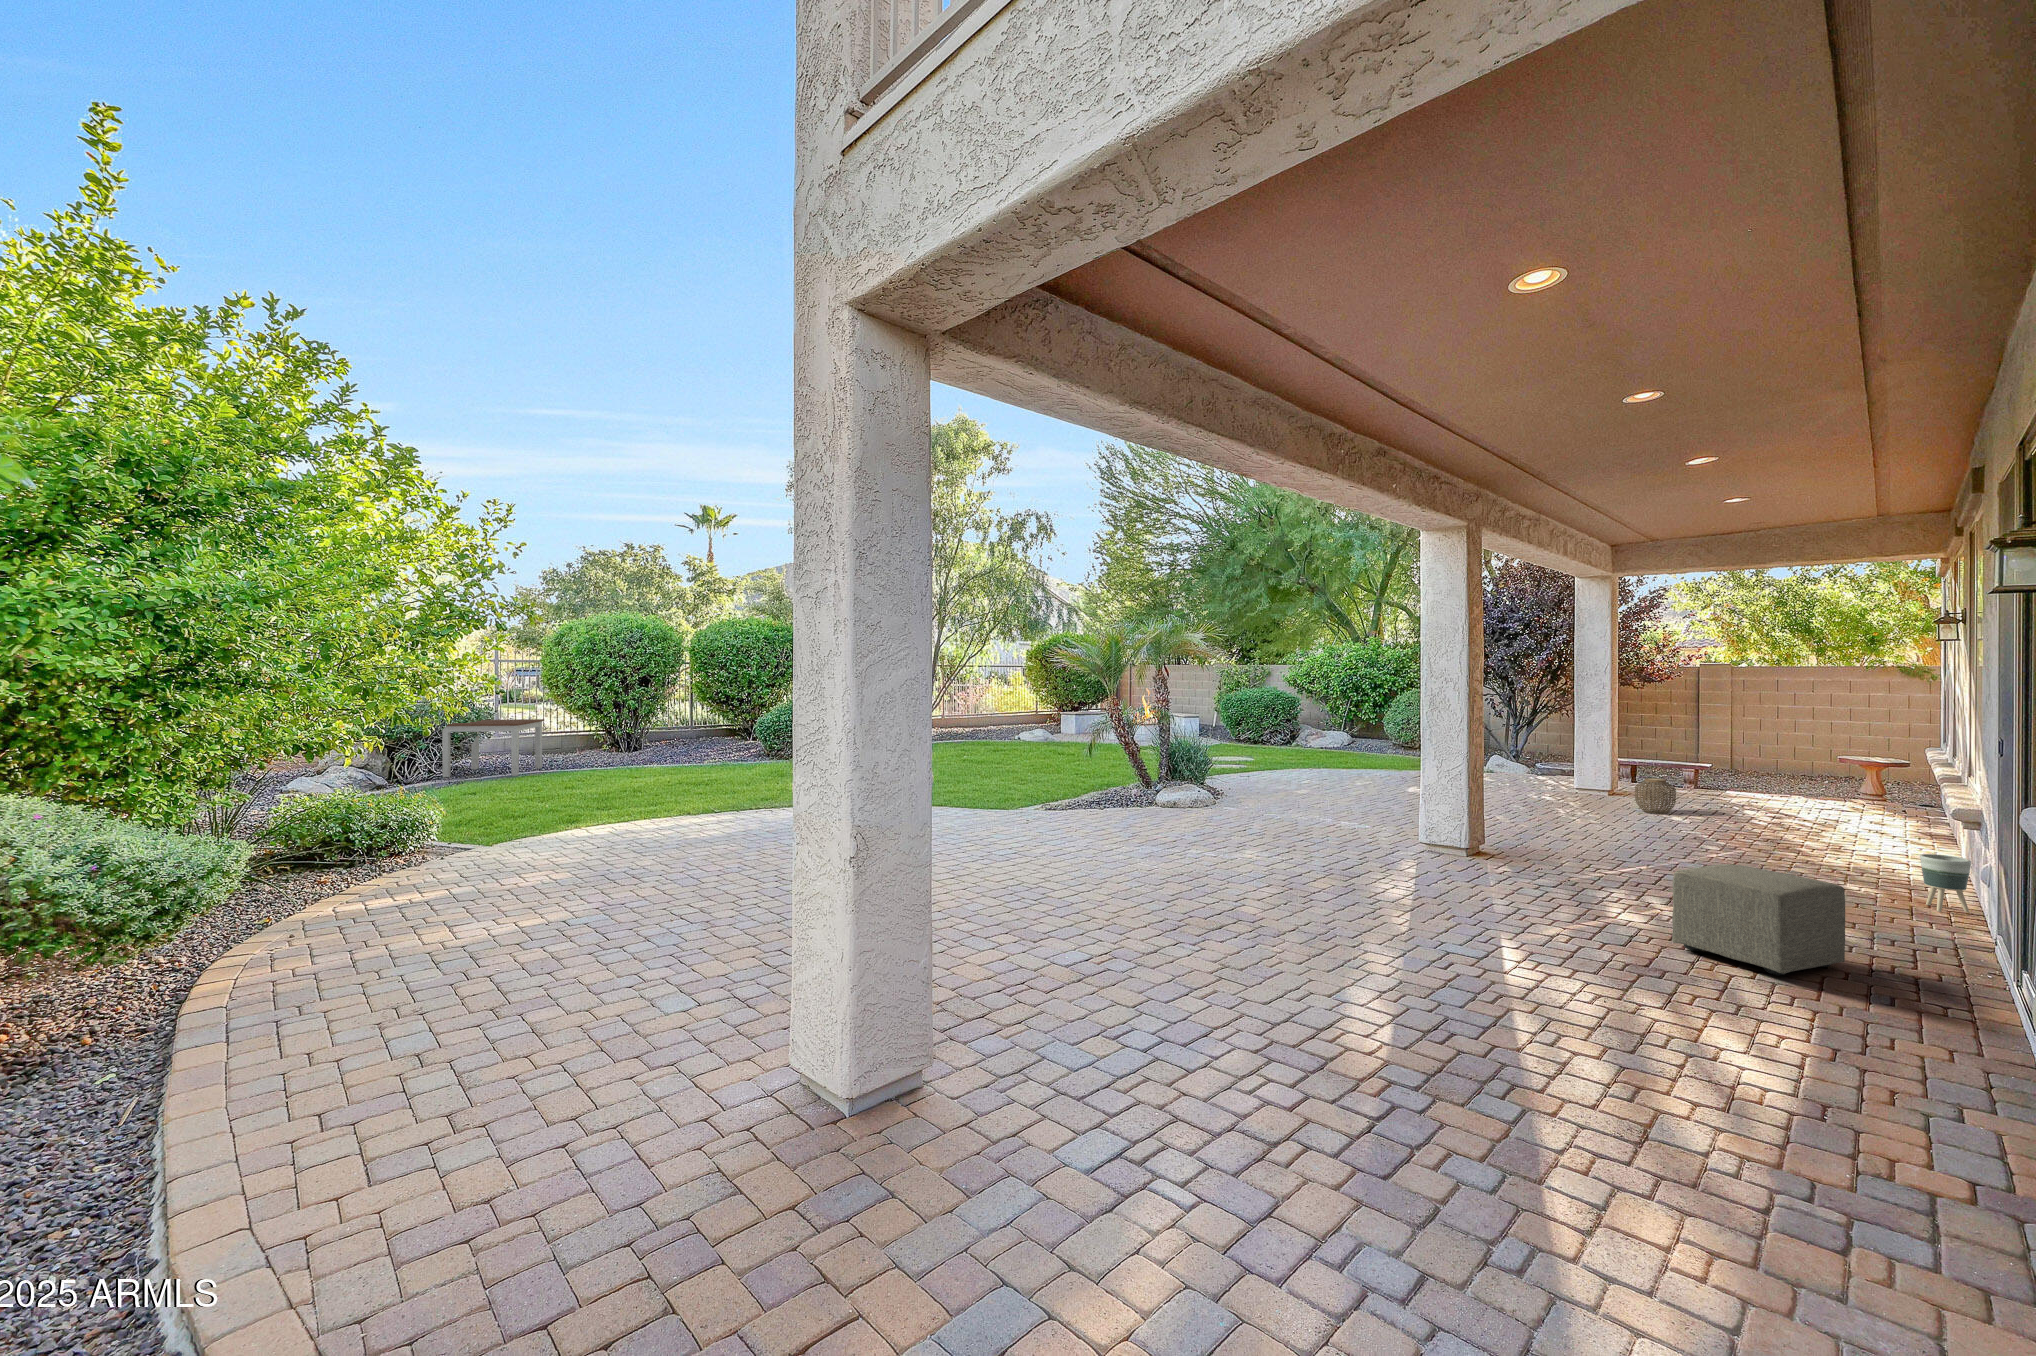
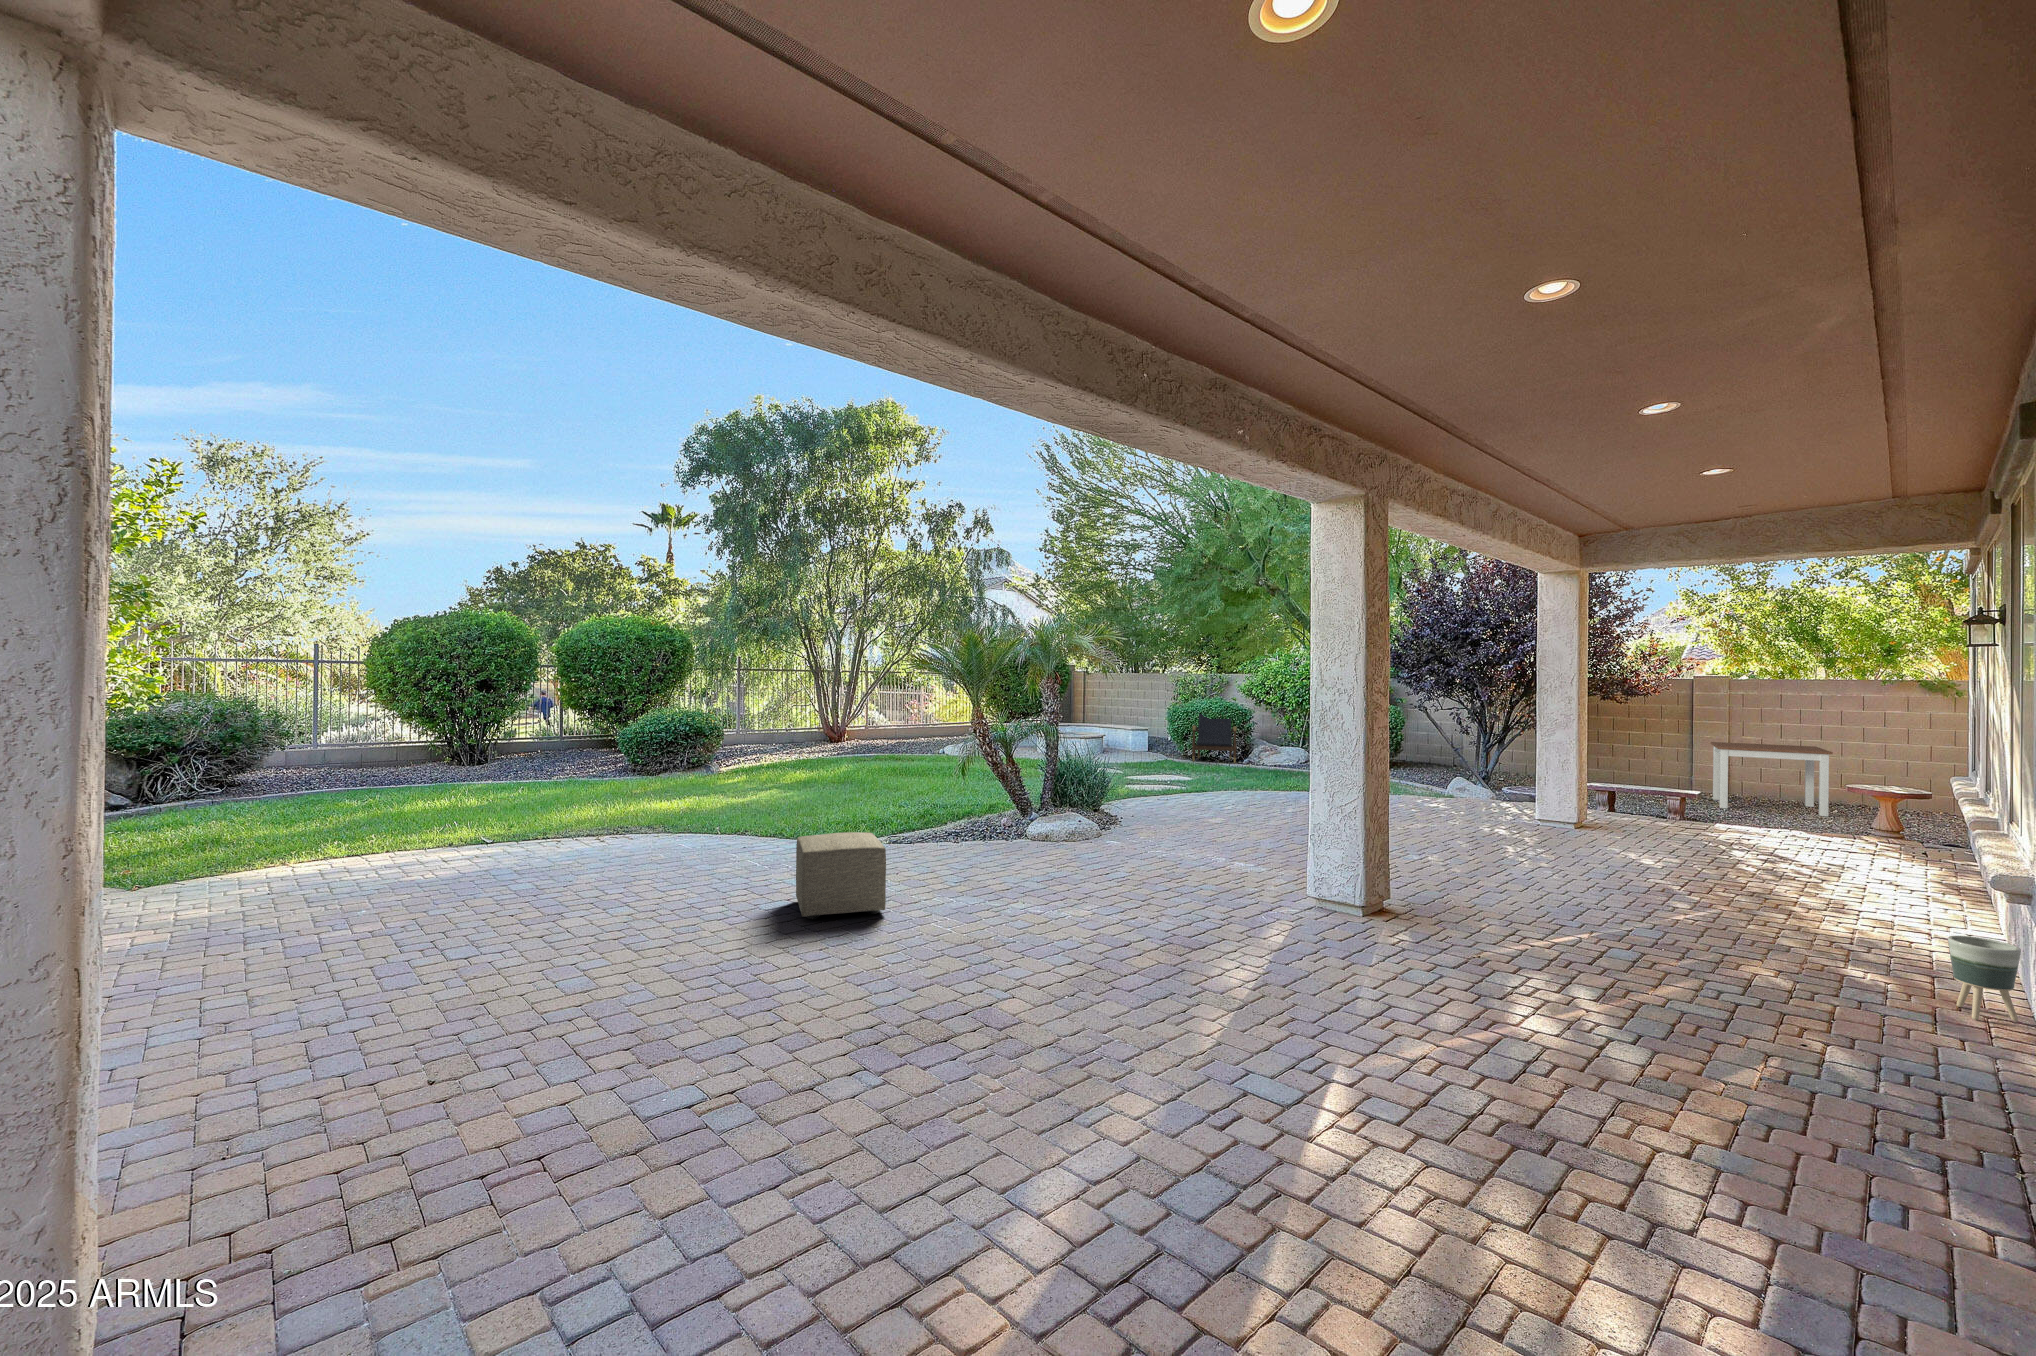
lounge chair: none [1249,701,1290,746] -> present [1192,714,1237,763]
dining table: present [442,719,544,777] -> present [1711,742,1833,817]
woven basket: present [1635,778,1676,814] -> none [1597,811,1645,855]
ottoman: present [1672,864,1845,976] -> present [796,832,886,919]

